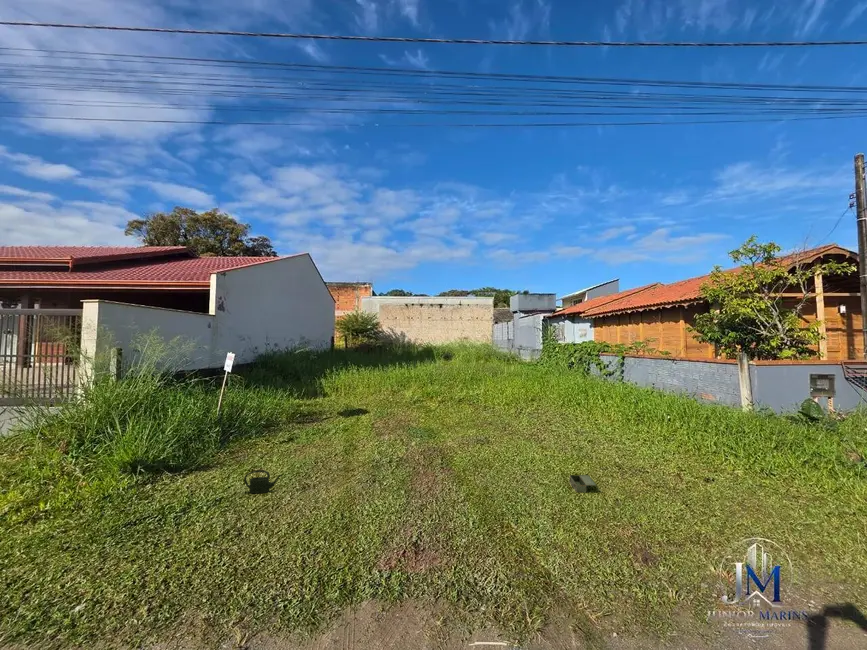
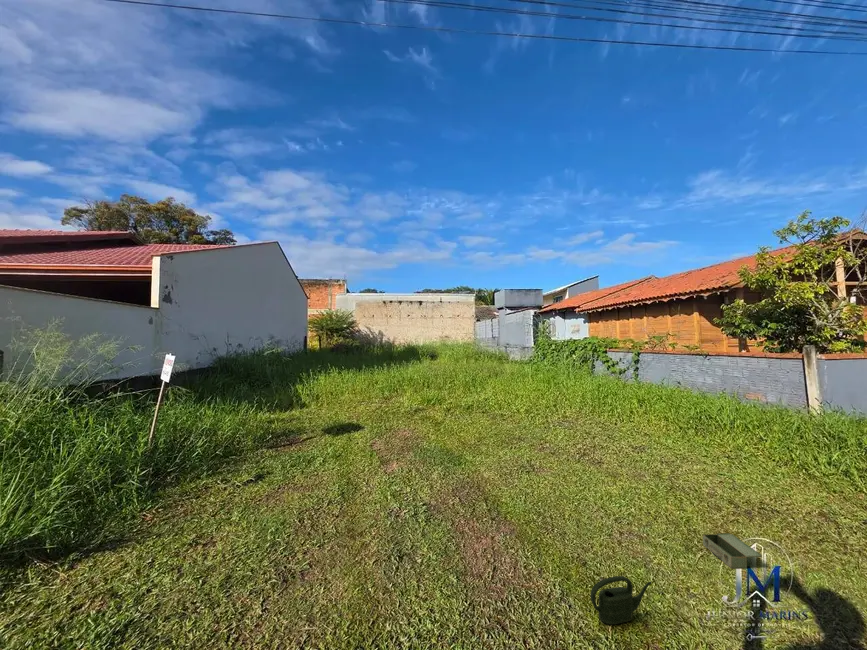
watering can: present [244,470,282,493] -> present [590,576,652,624]

